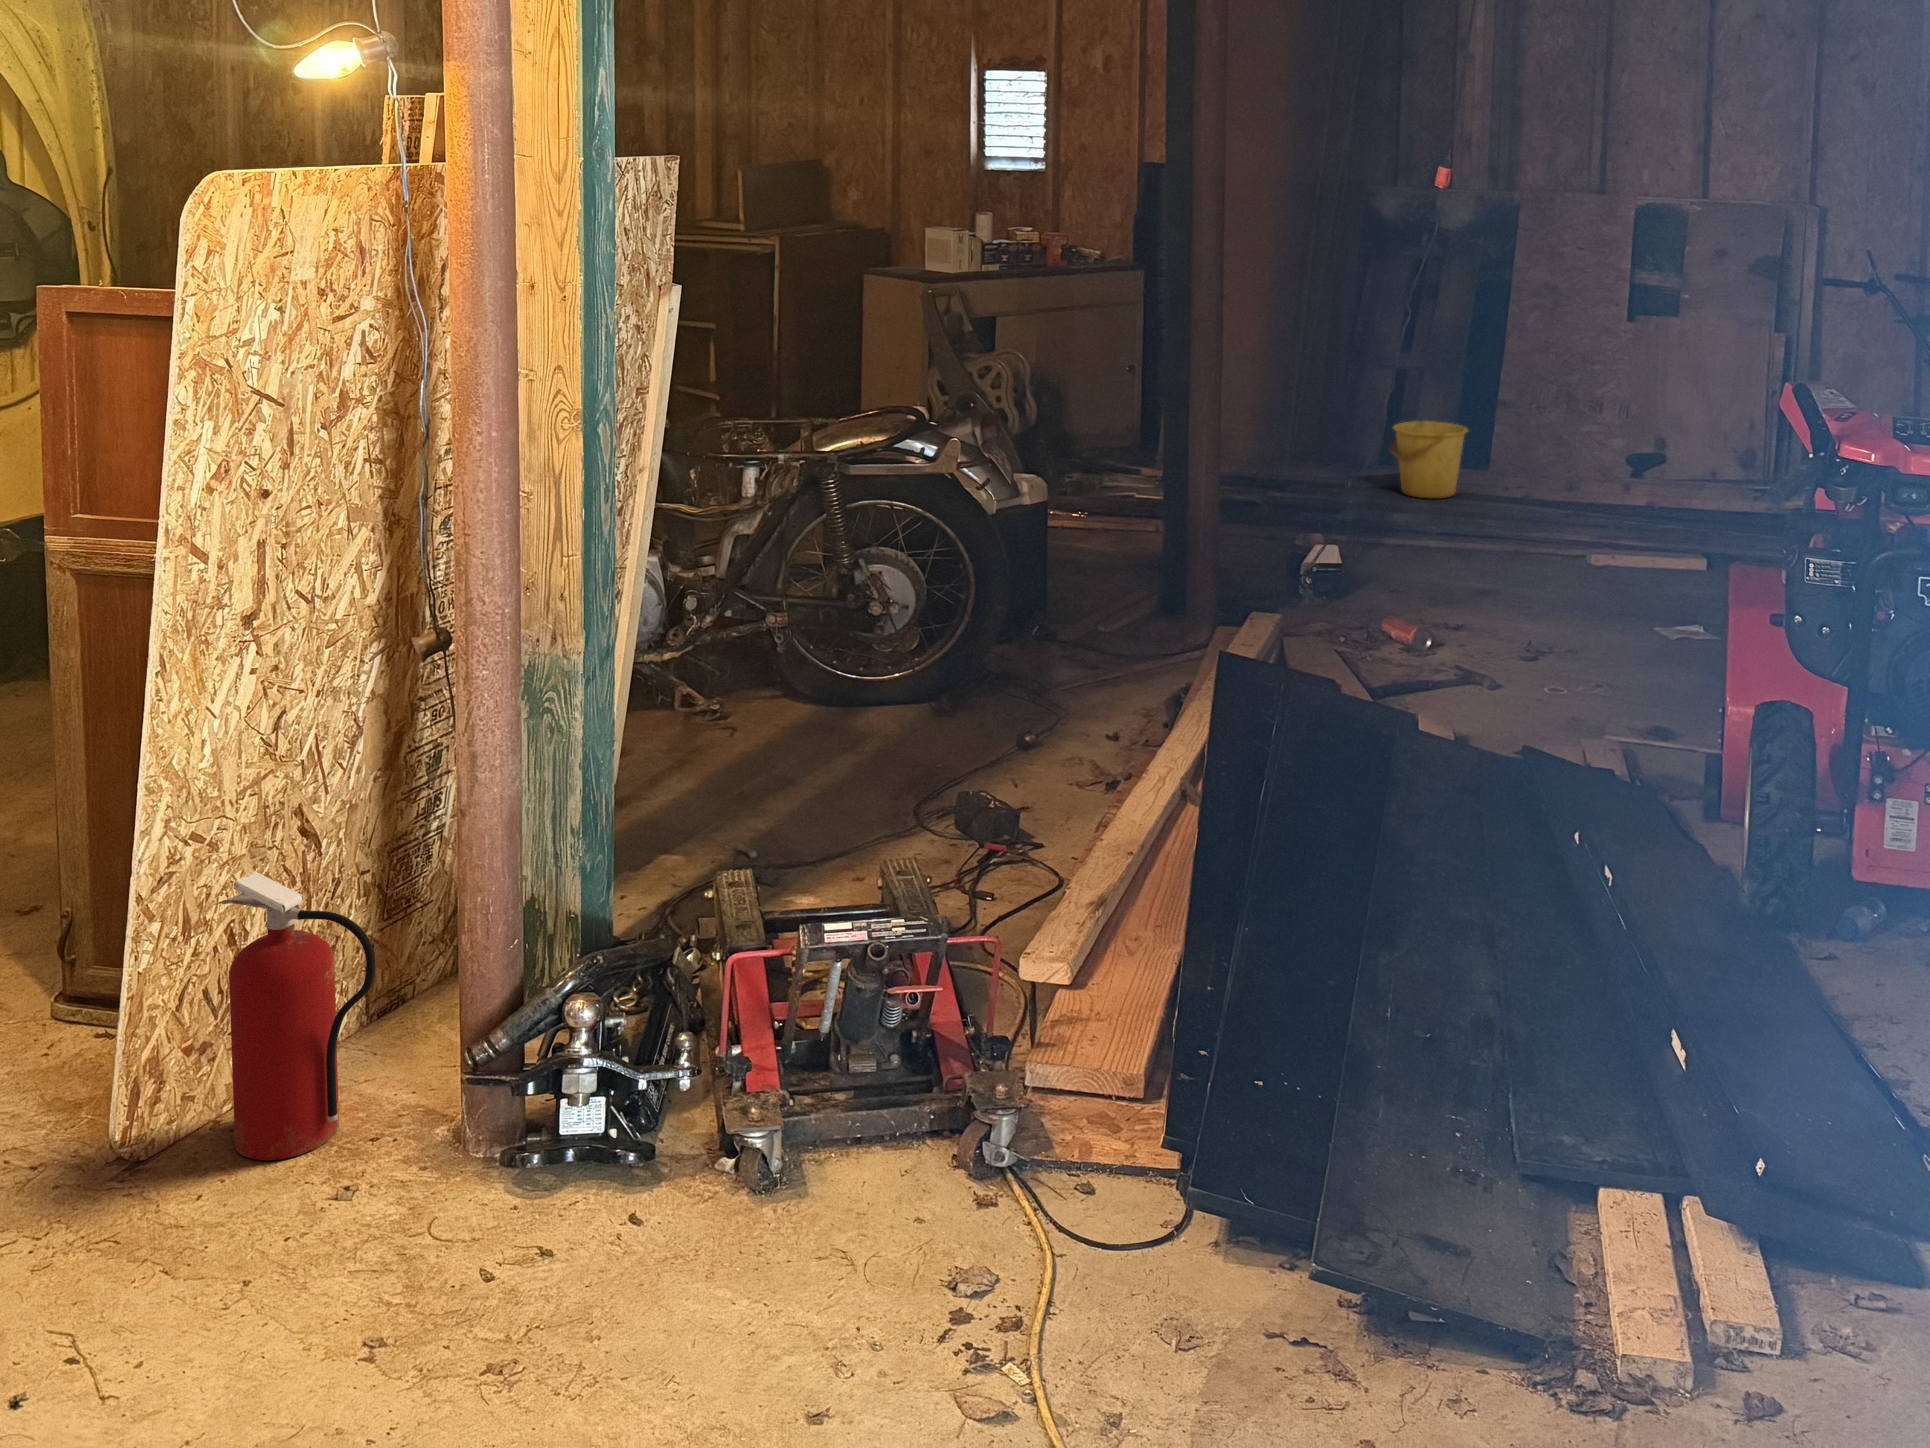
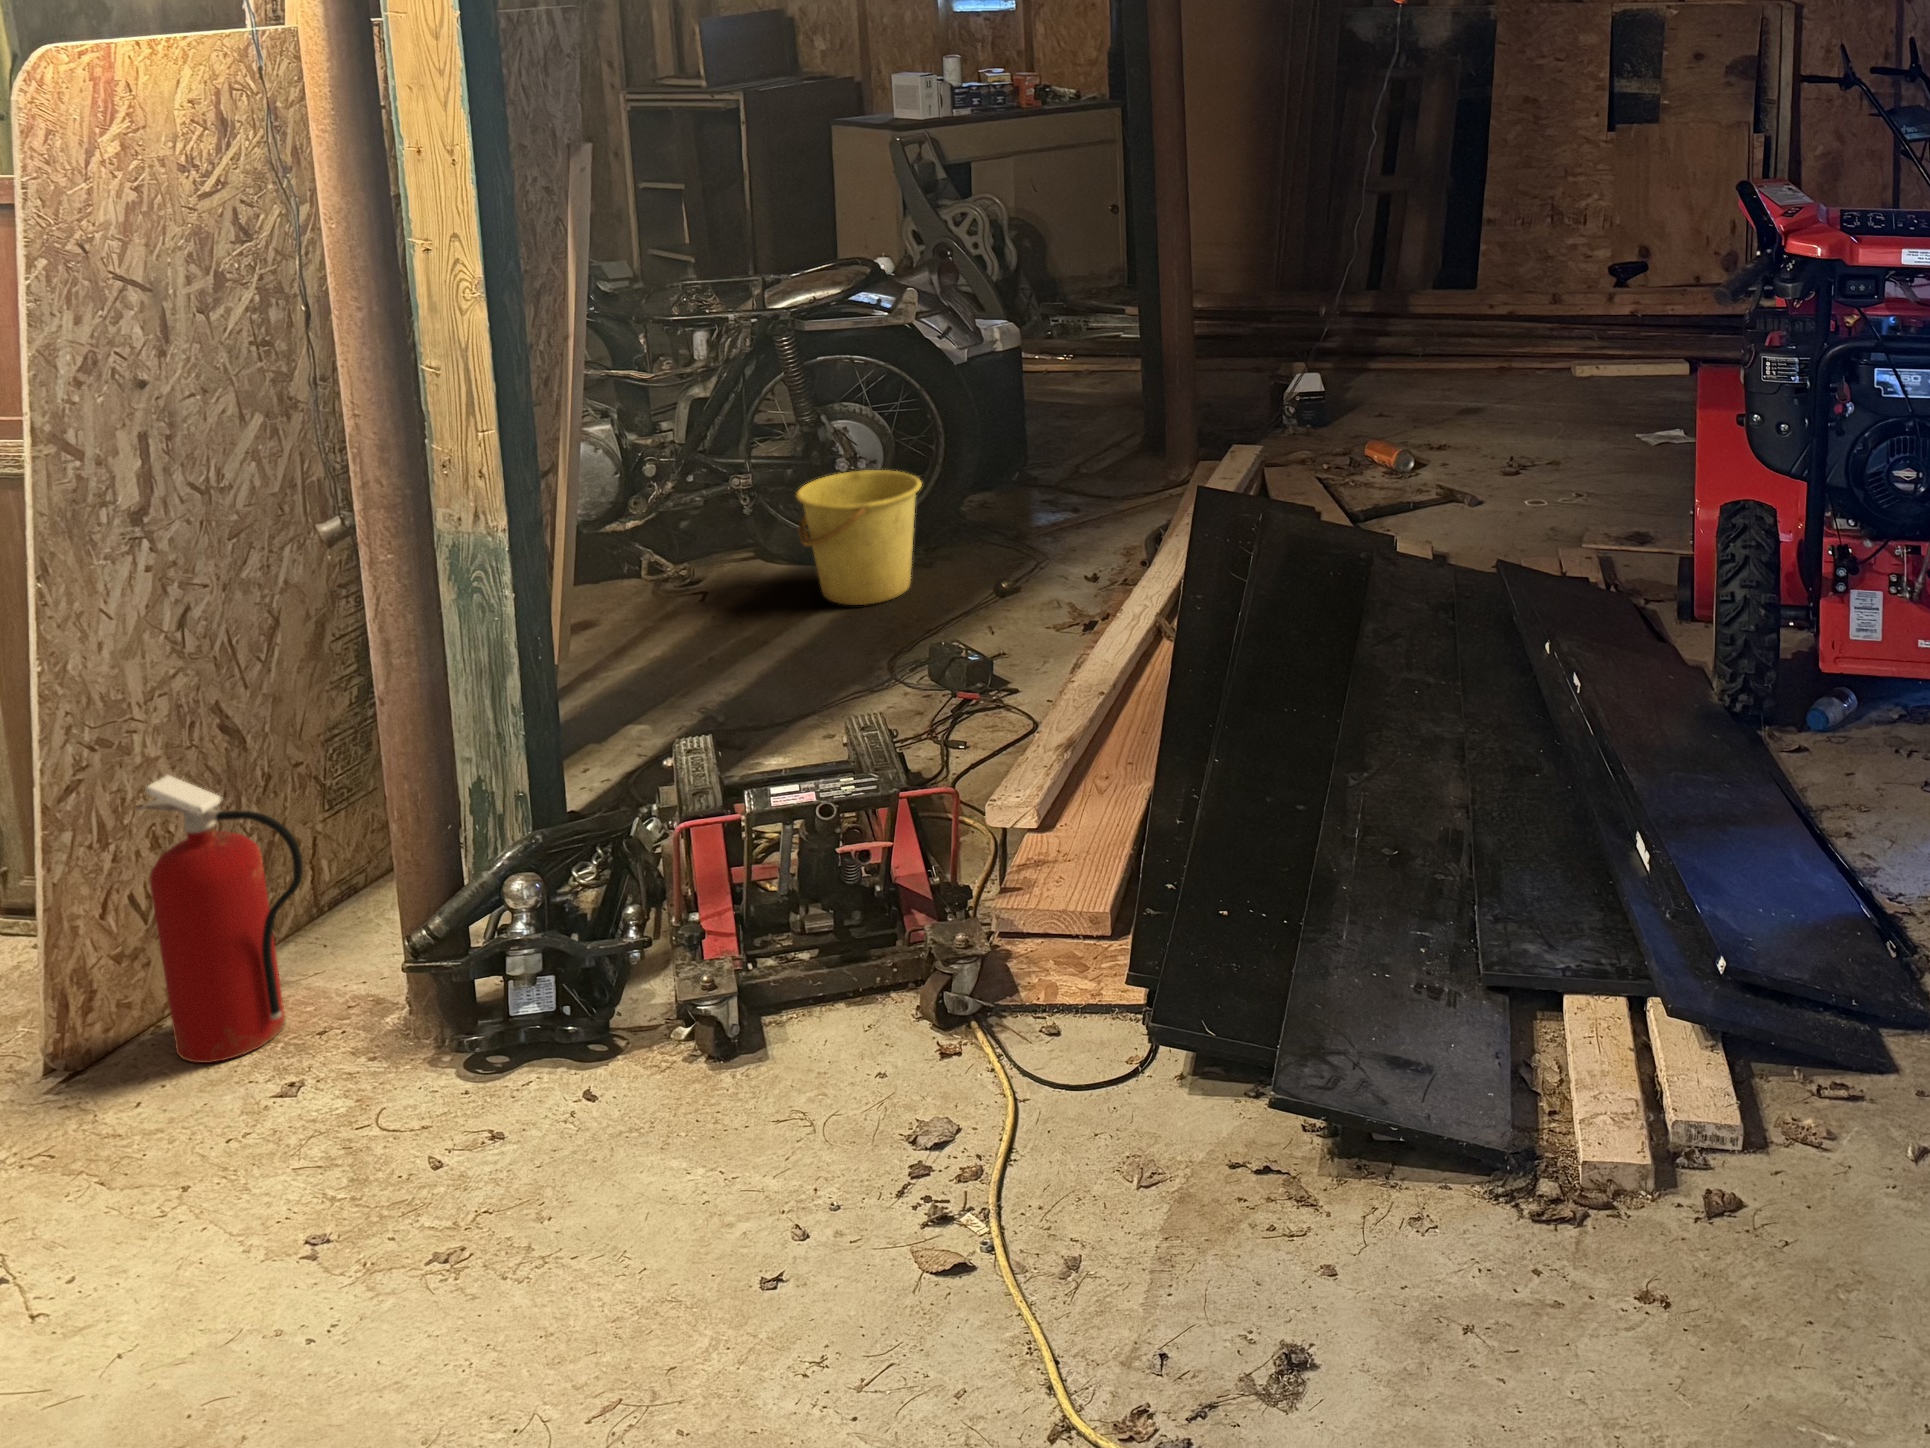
bucket: present [1390,421,1468,499] -> present [796,470,922,605]

